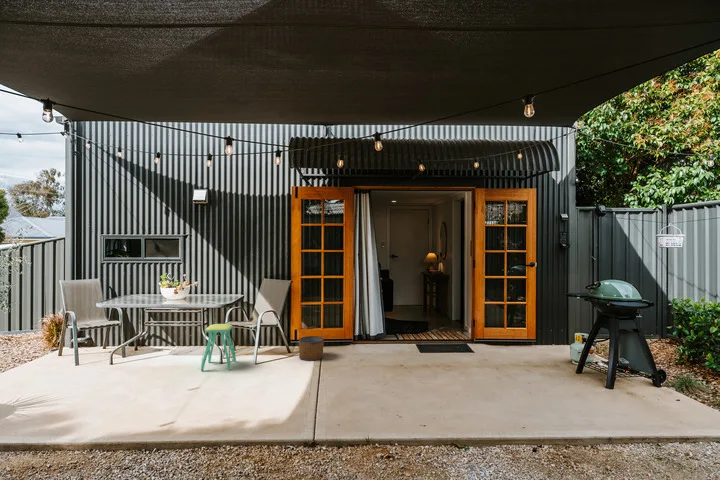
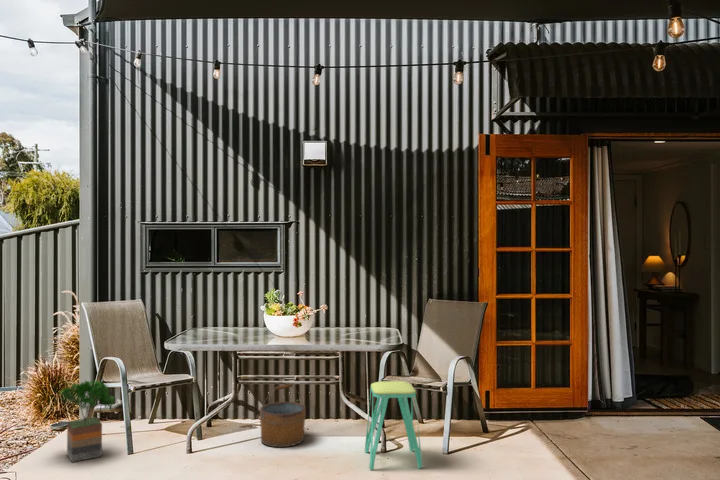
potted tree: none [35,324,71,368] -> present [60,381,114,462]
bucket: present [299,326,324,361] -> present [260,384,305,447]

